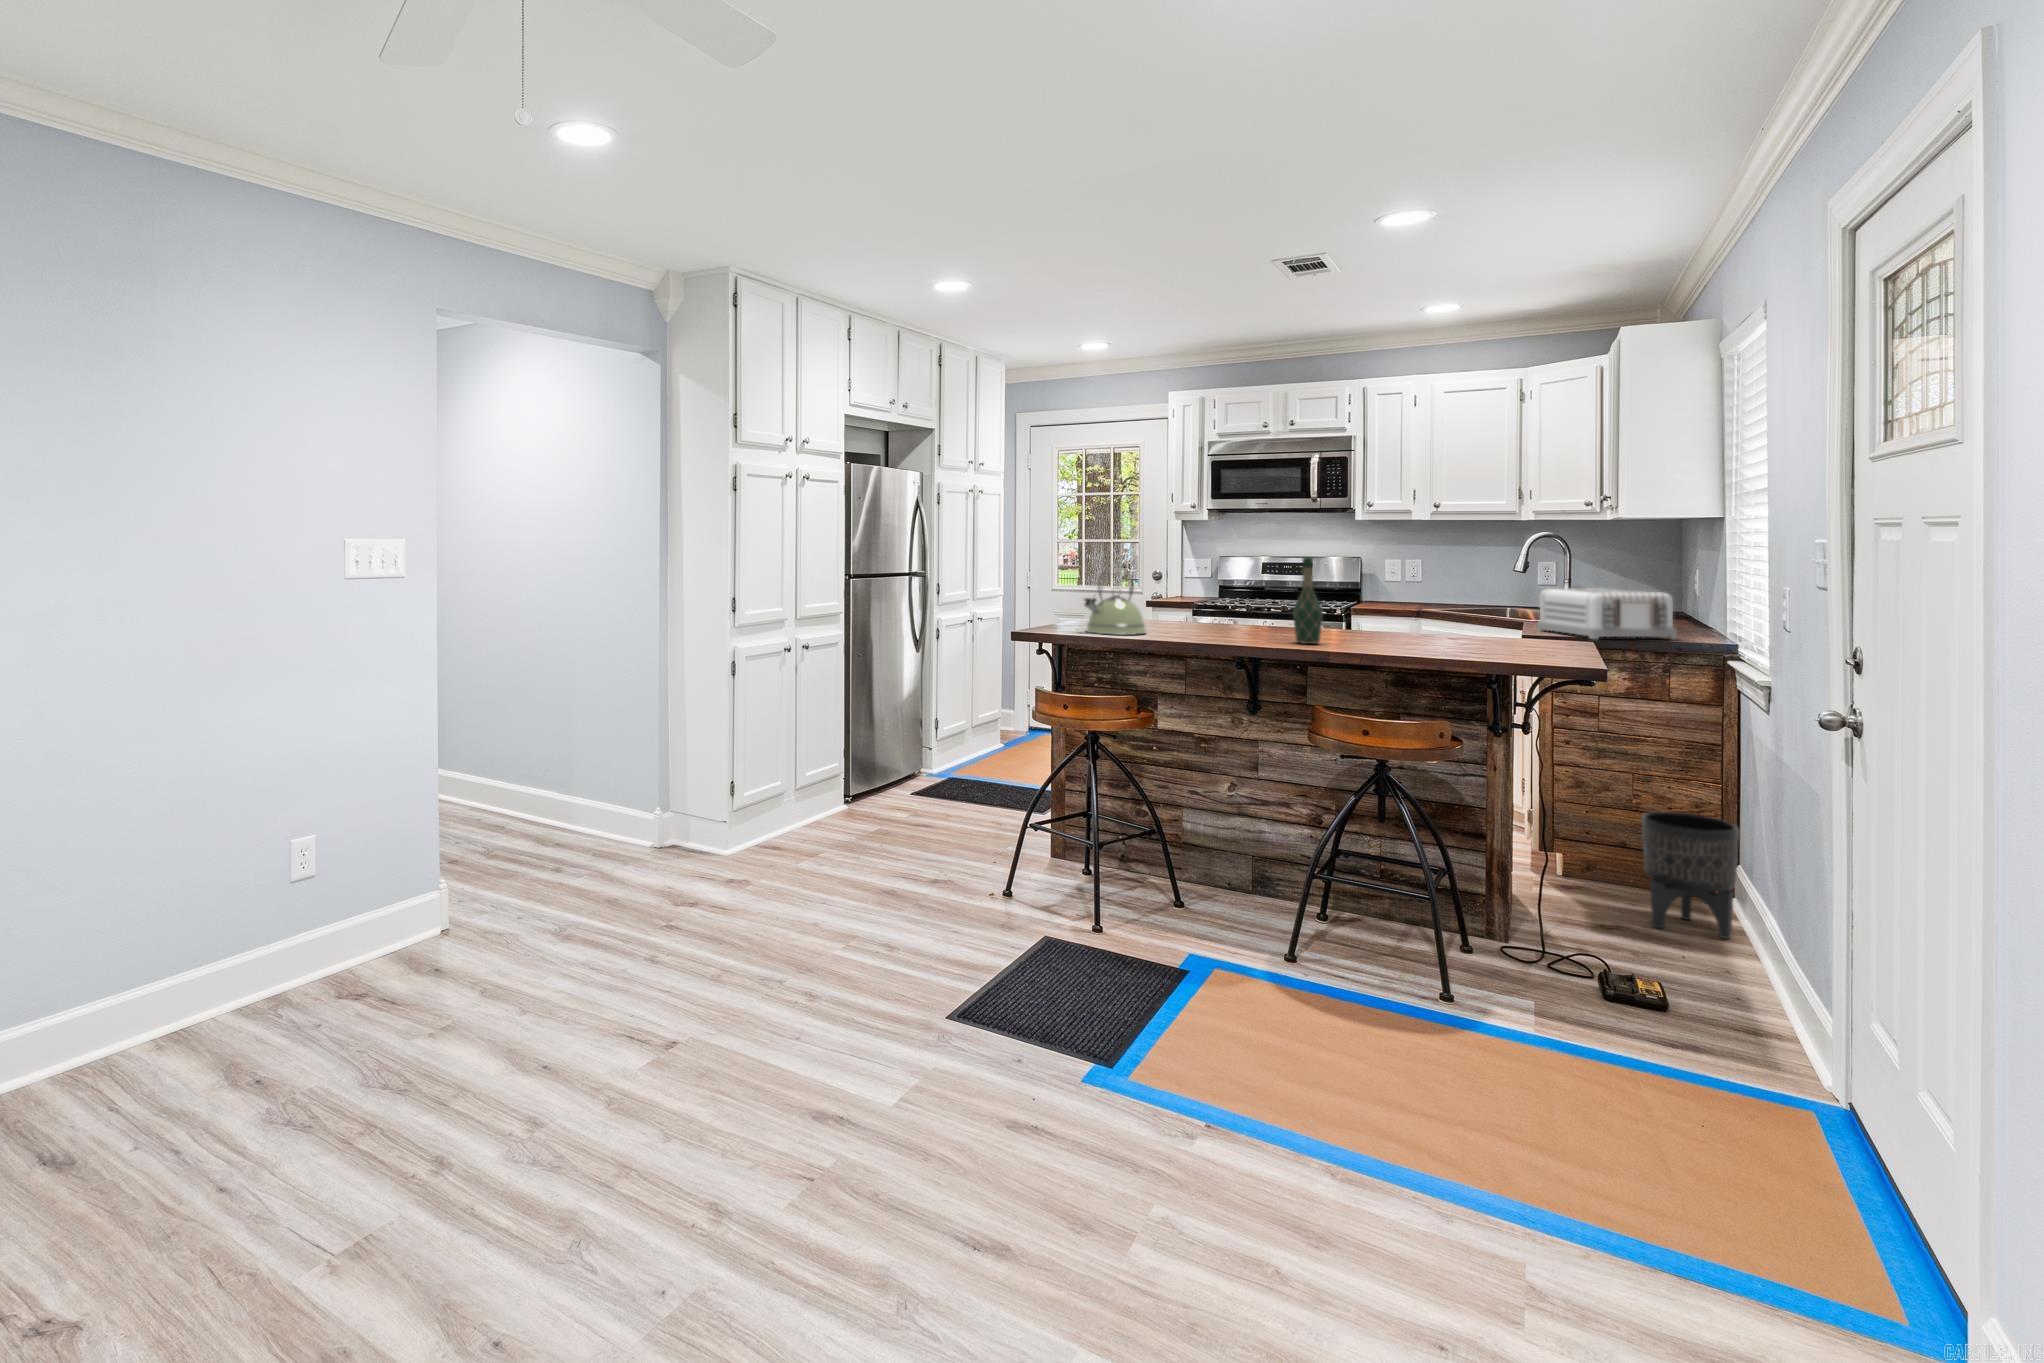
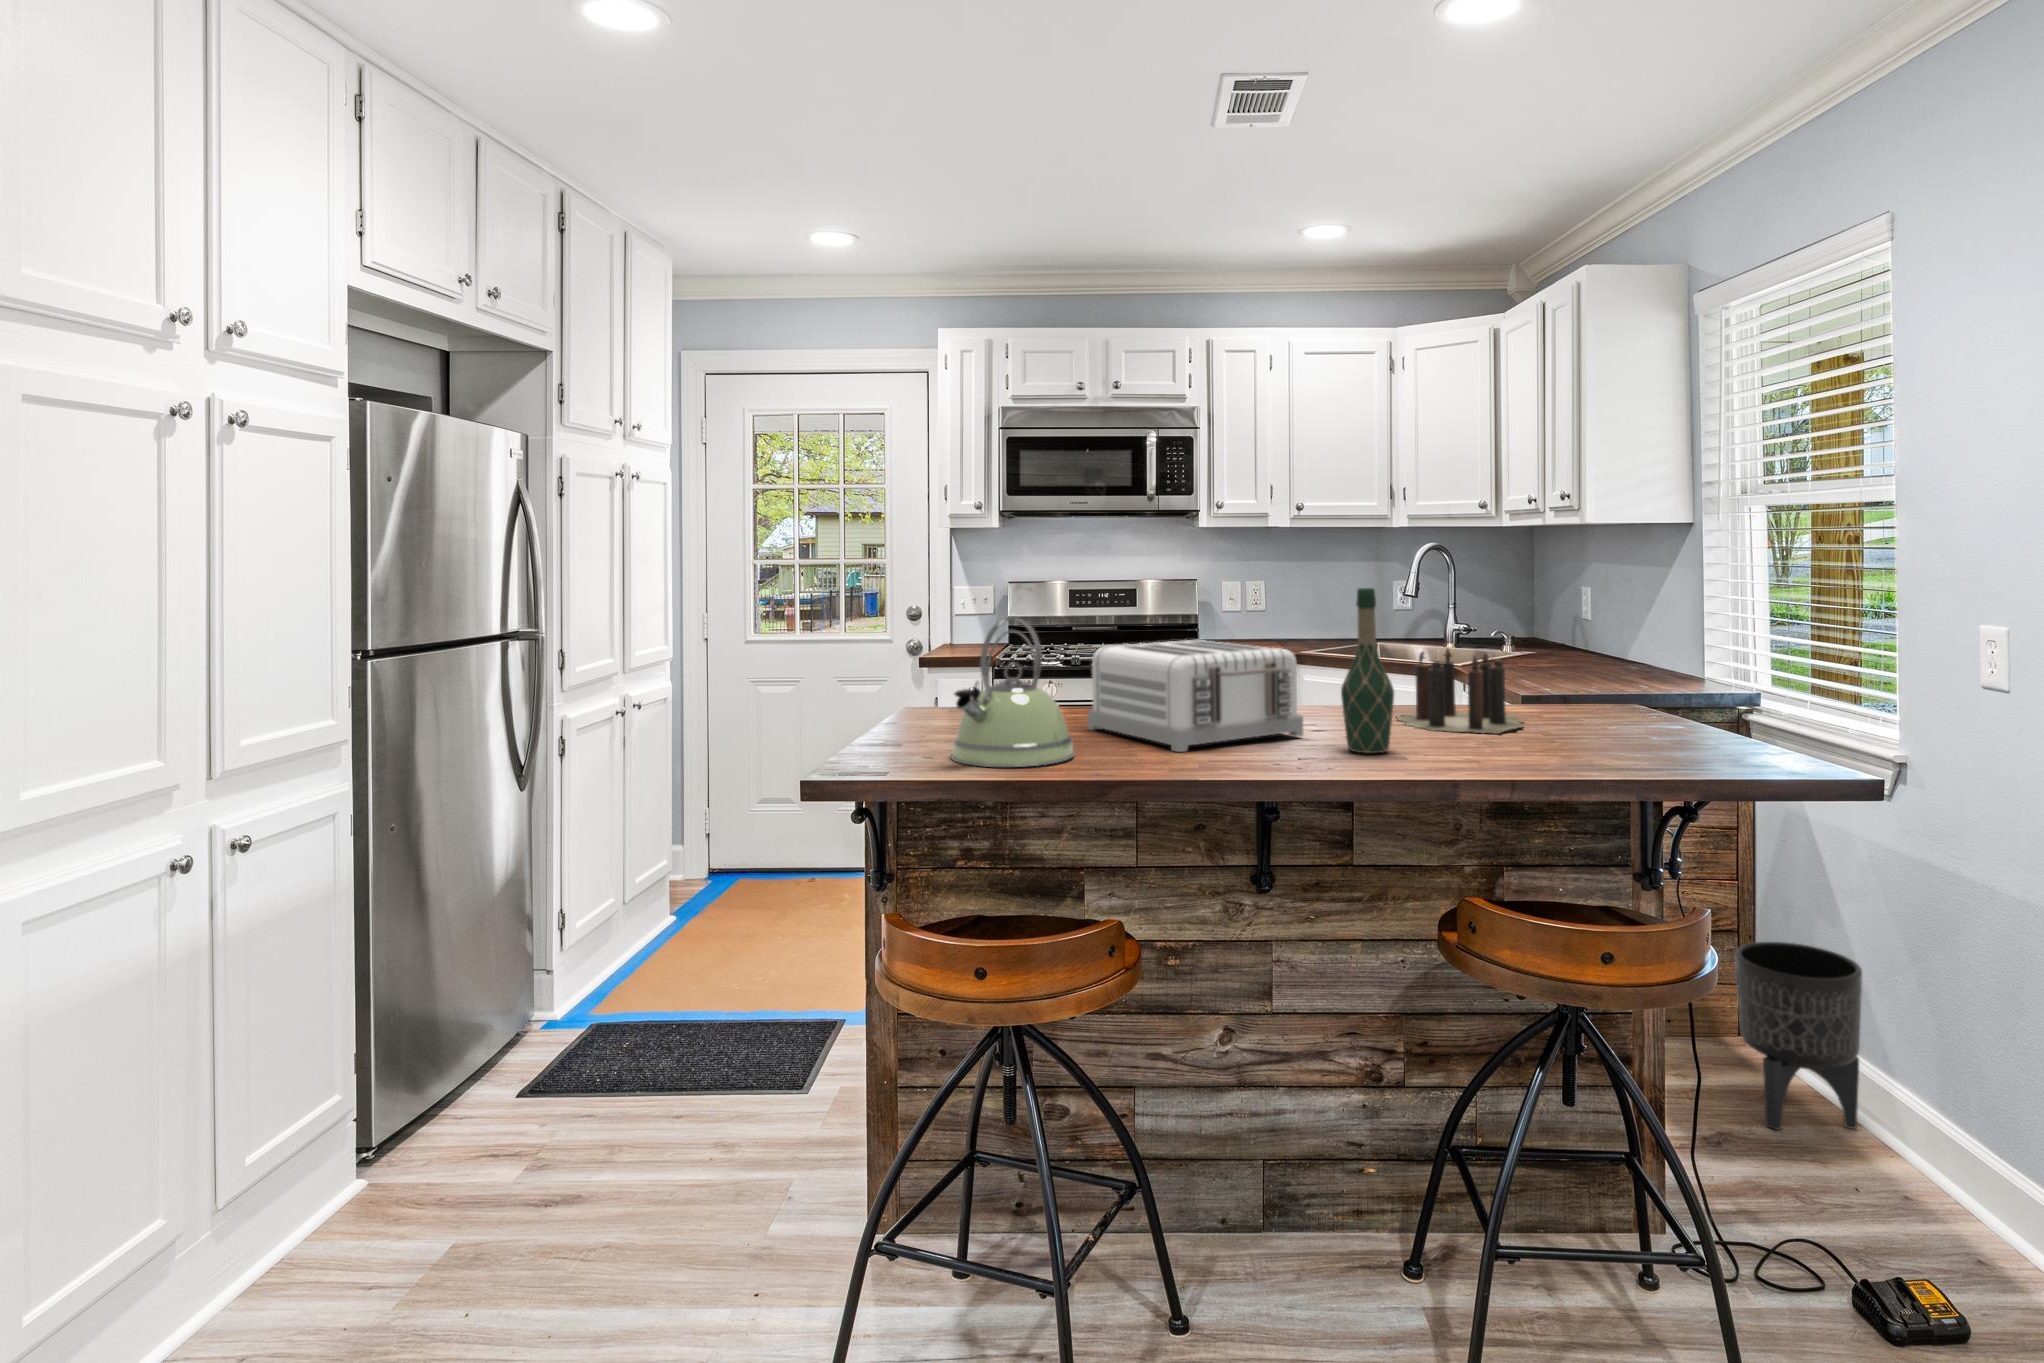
toaster: present [1537,588,1677,639] -> present [1088,640,1303,752]
candle: none [1355,596,1457,644] -> present [1395,648,1524,734]

